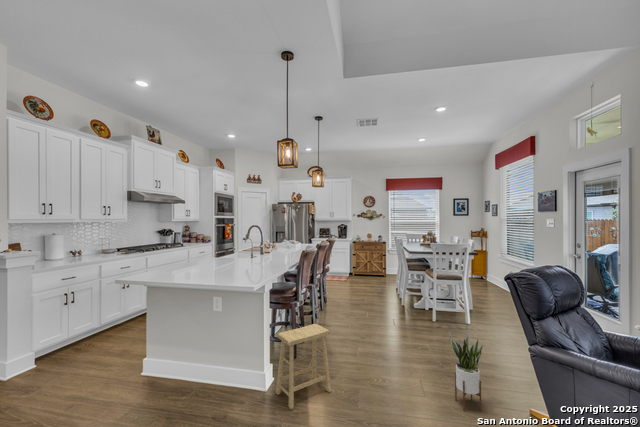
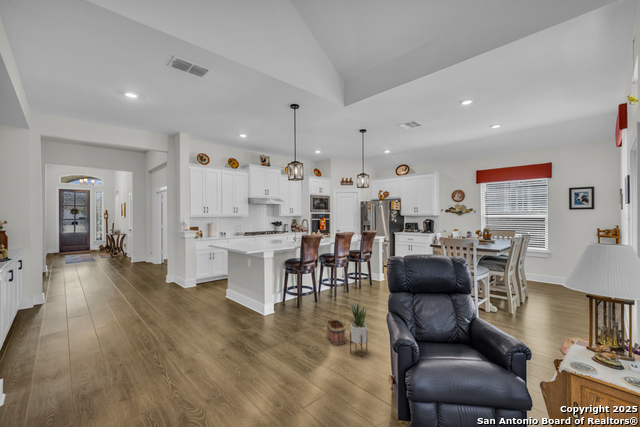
footstool: present [276,324,331,409] -> none [262,282,294,325]
basket: none [396,343,435,405] -> present [326,319,346,345]

